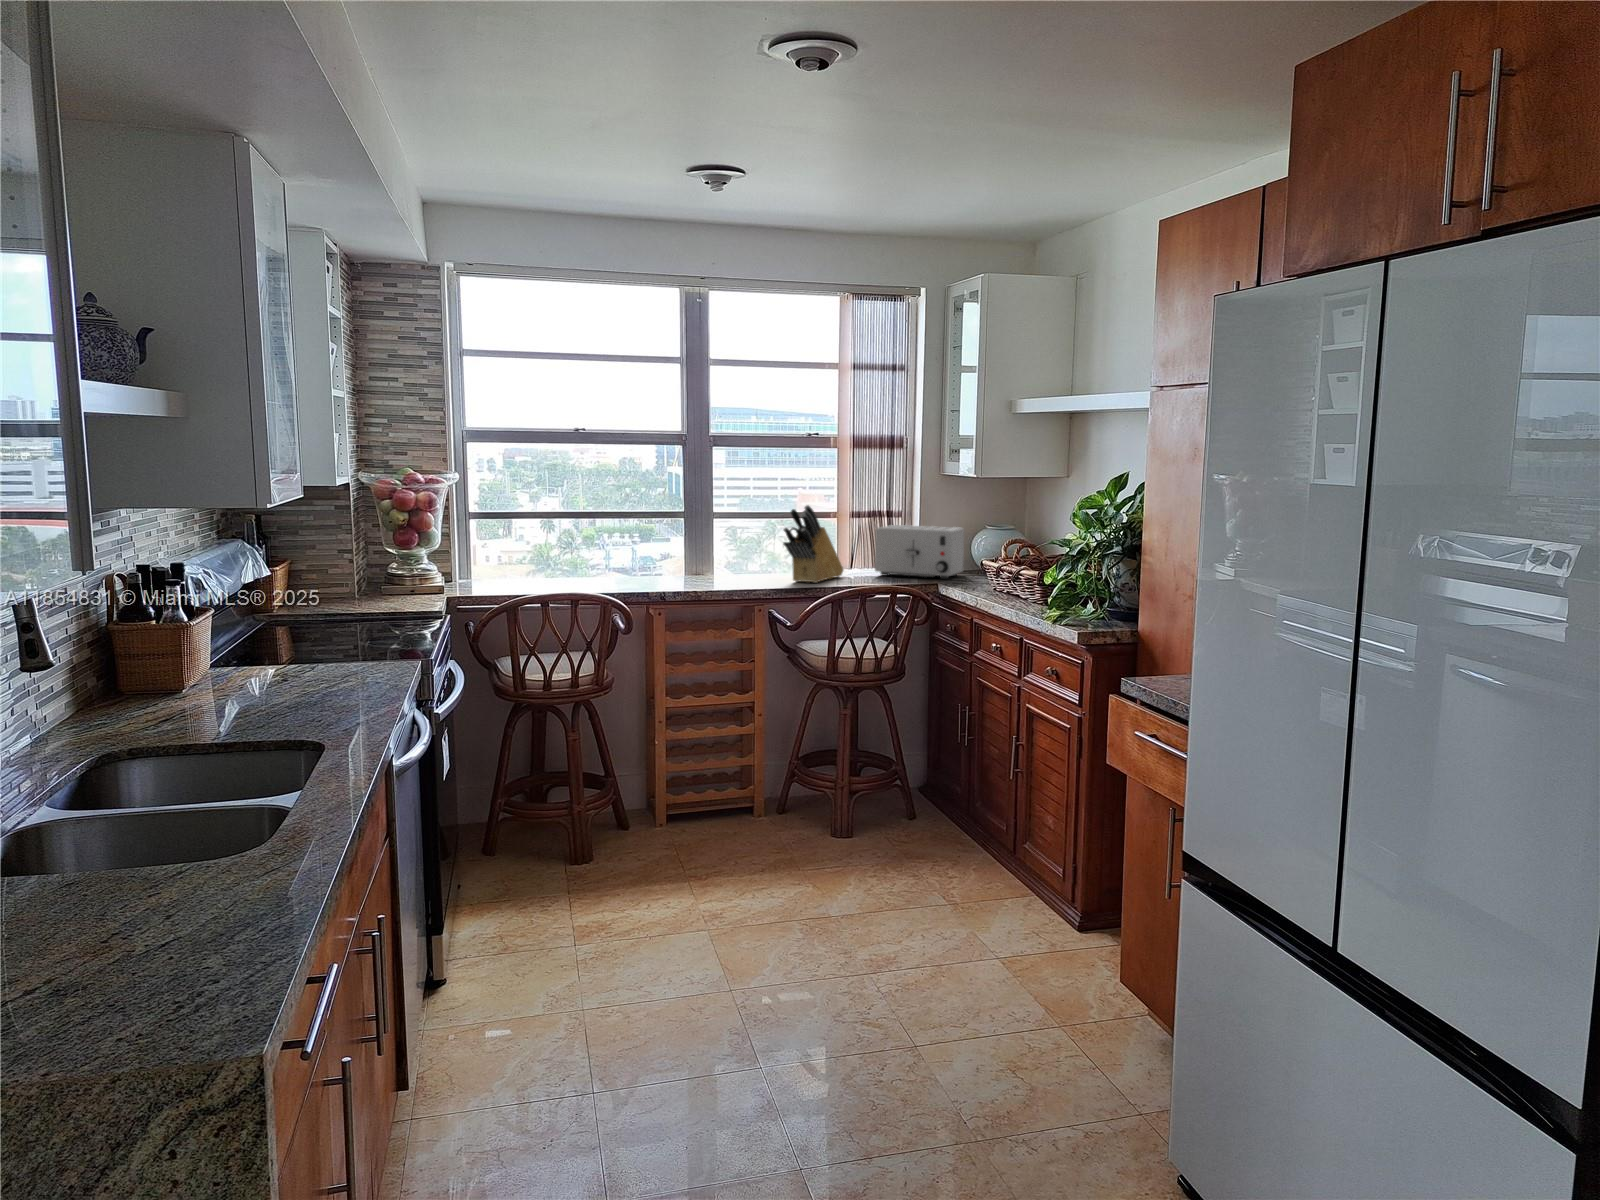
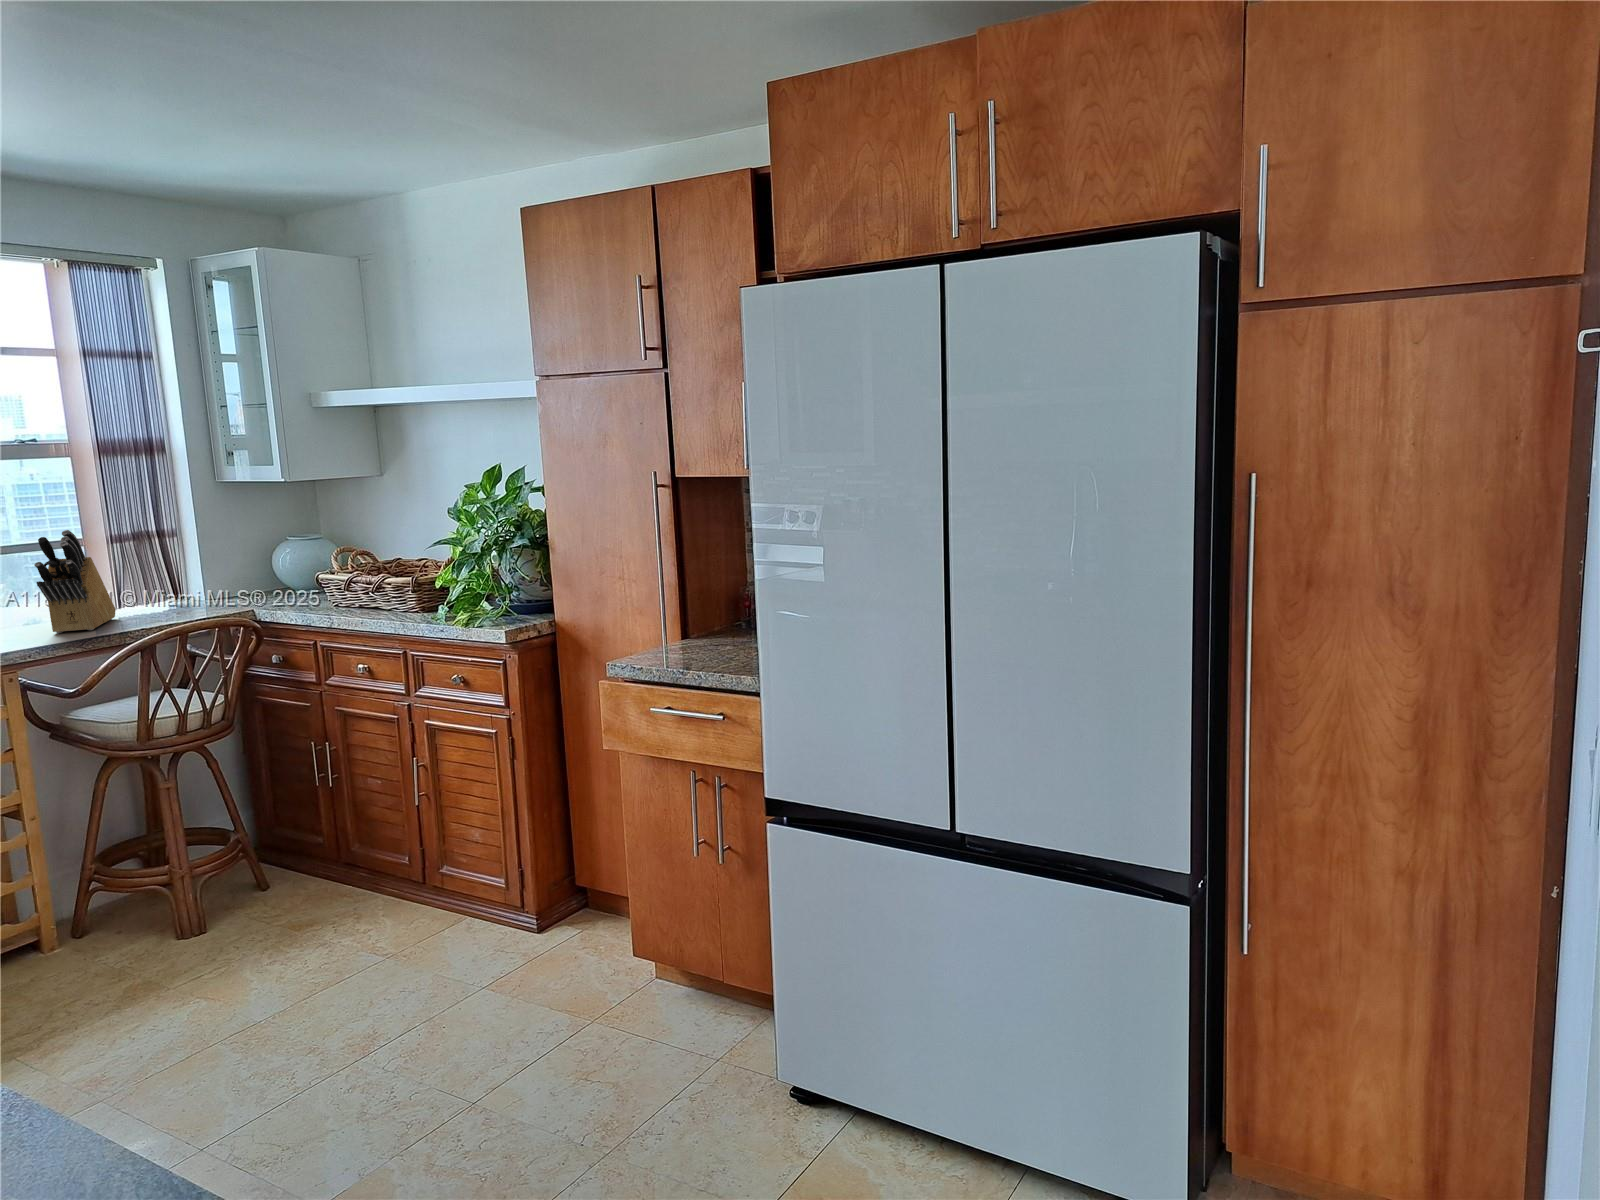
toaster: present [875,525,964,579] -> none [154,542,273,610]

